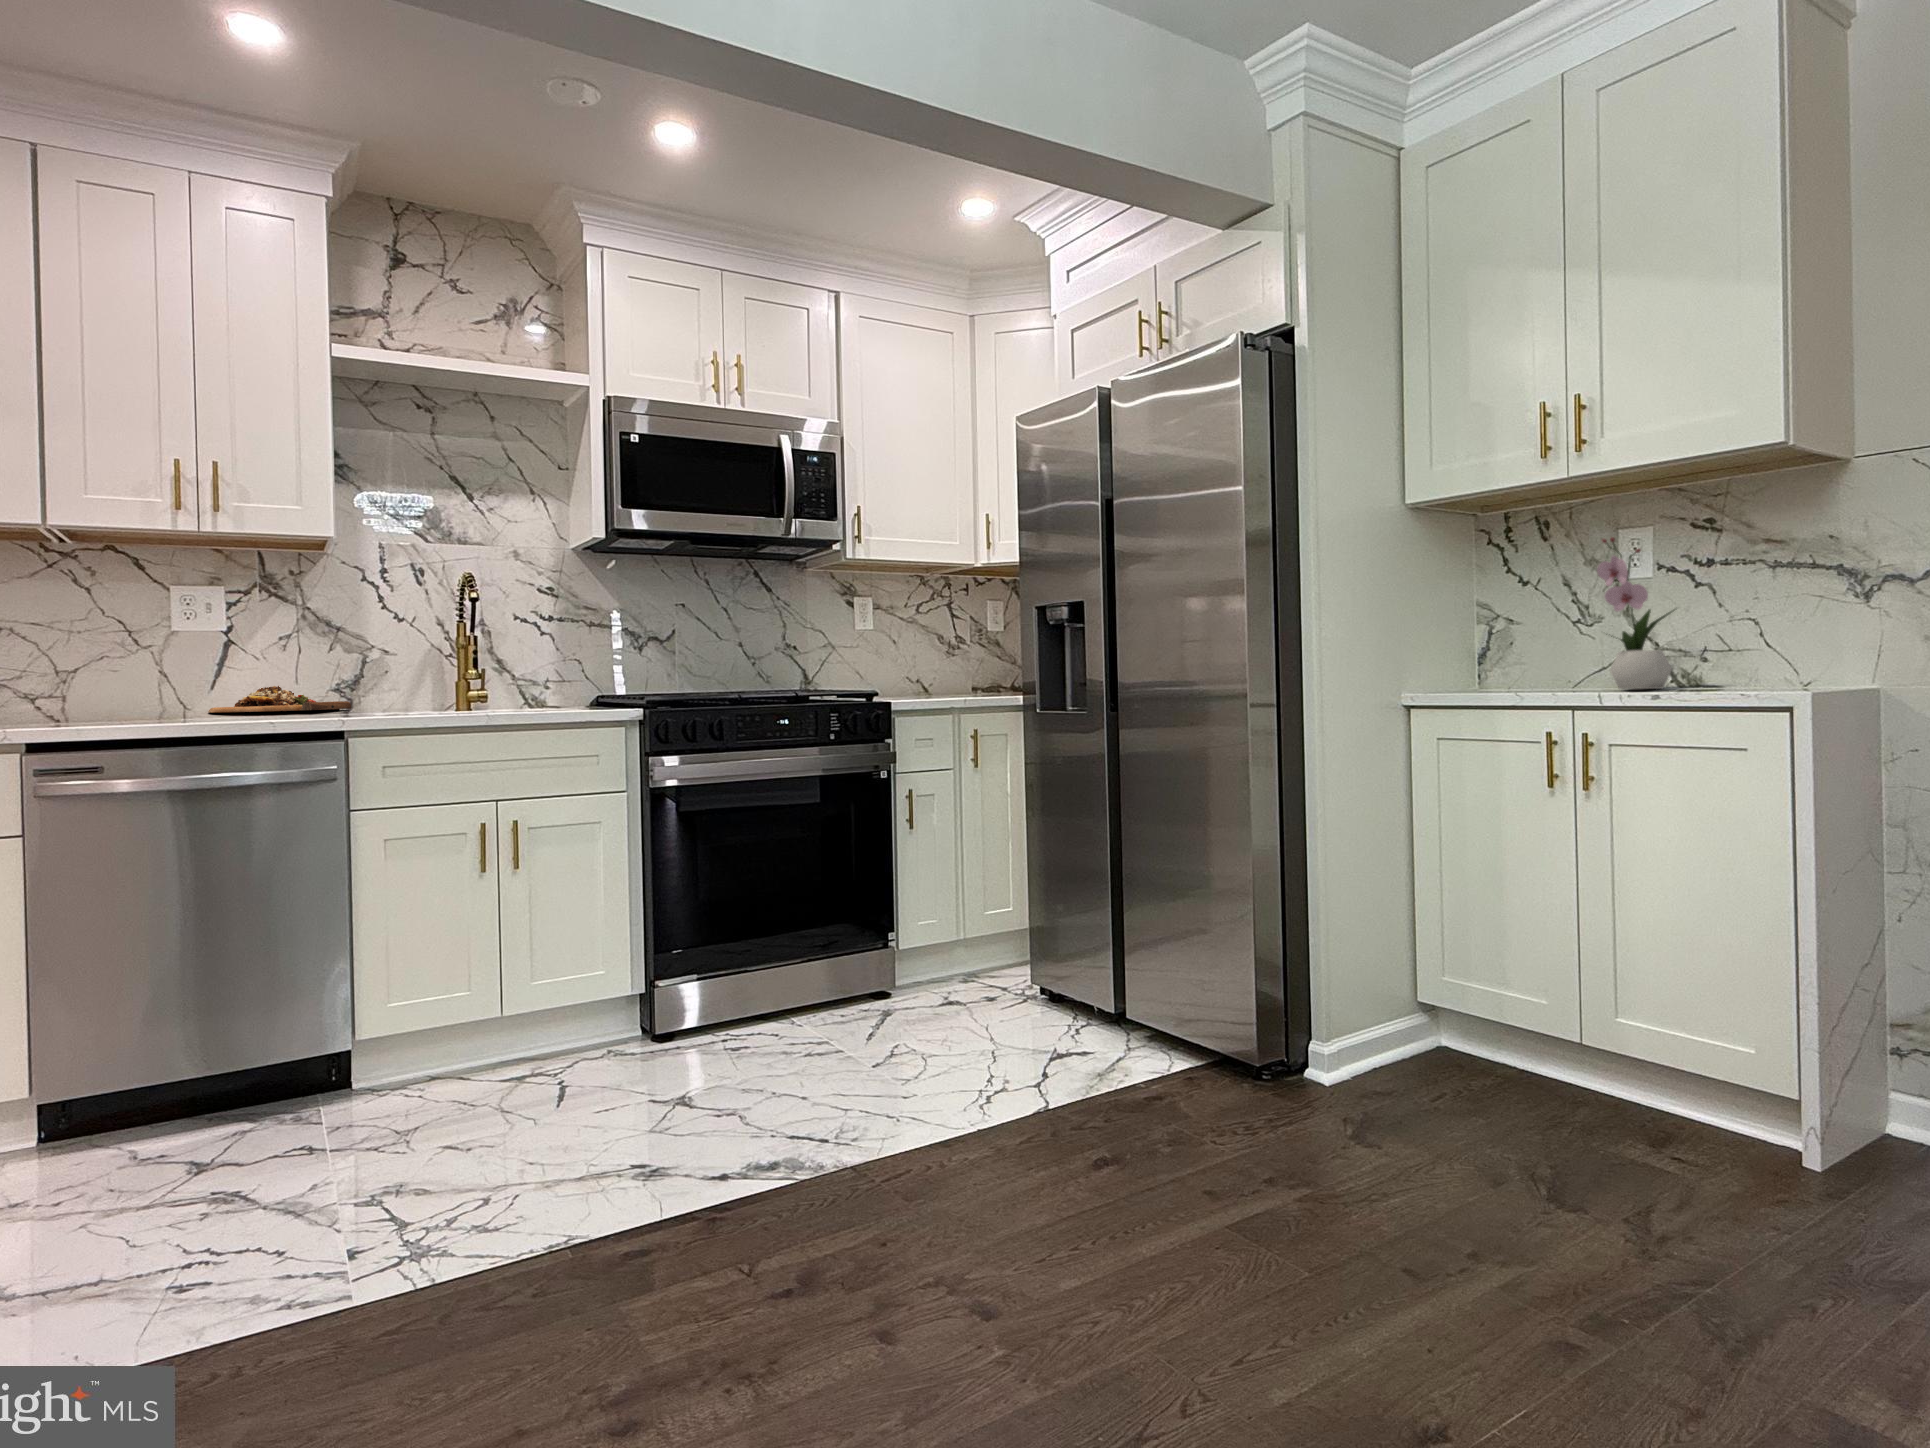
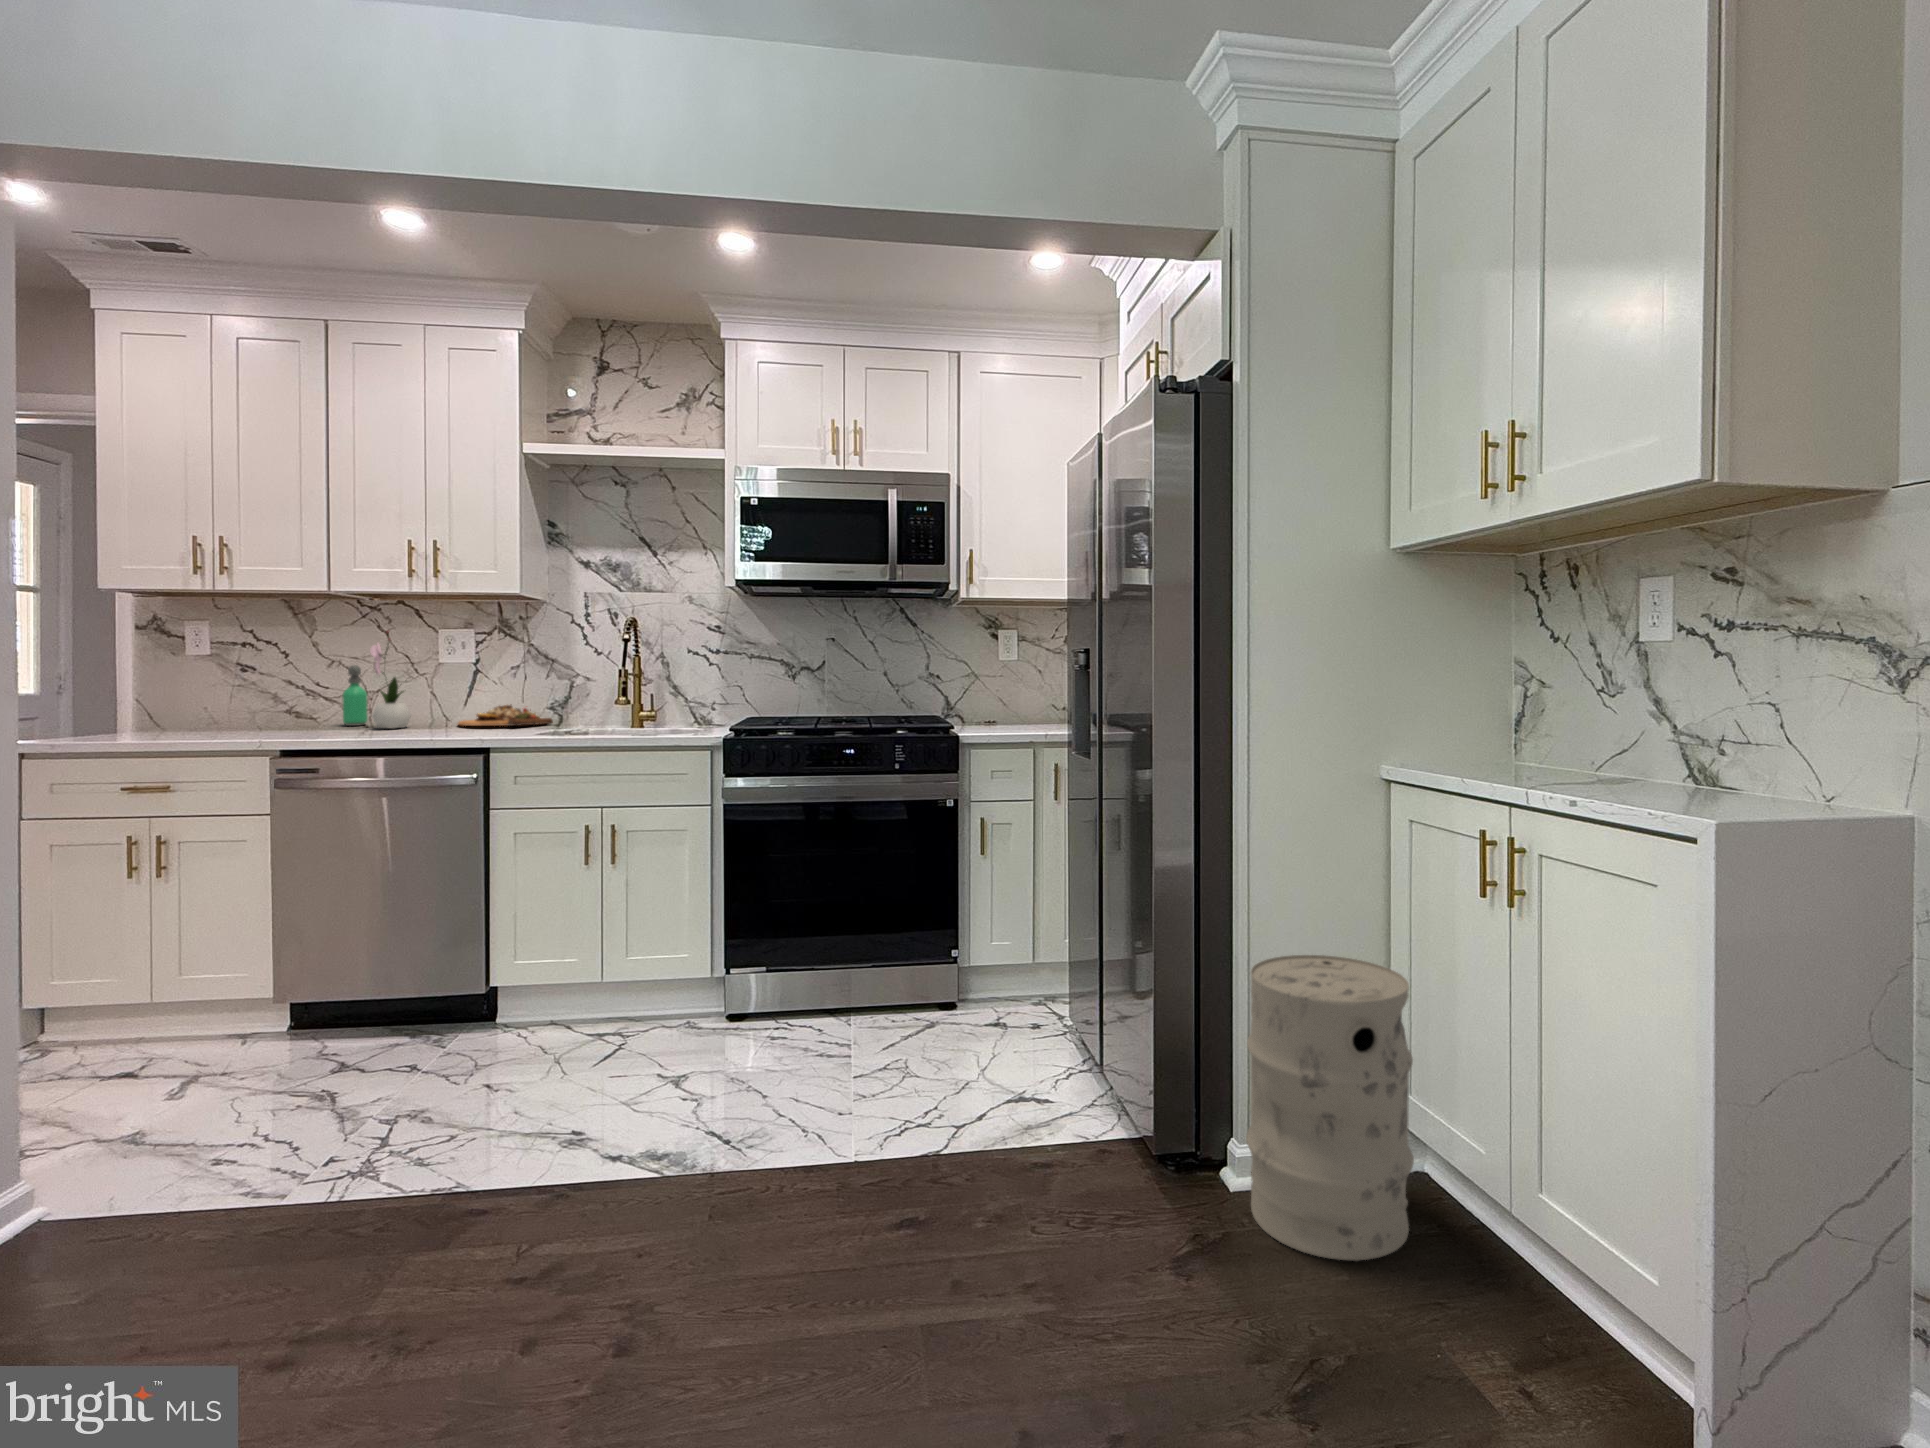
flower arrangement: present [1597,537,1675,689] -> present [370,631,411,728]
soap dispenser: none [20,632,58,718] -> present [343,665,368,726]
trash can: none [1352,864,1505,1114] -> present [1246,955,1414,1260]

